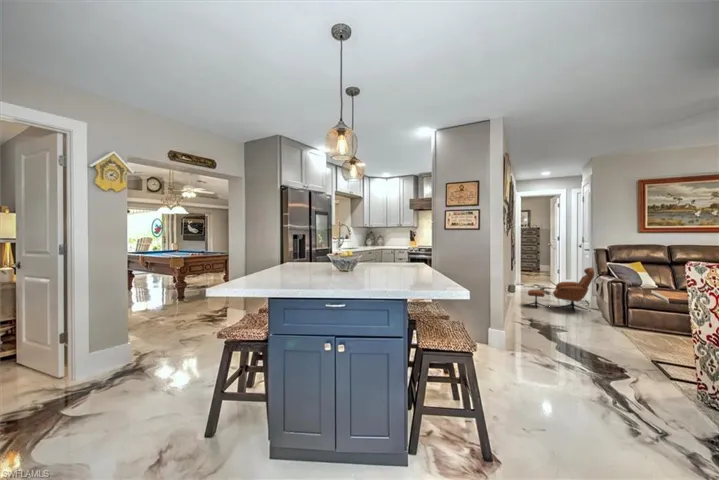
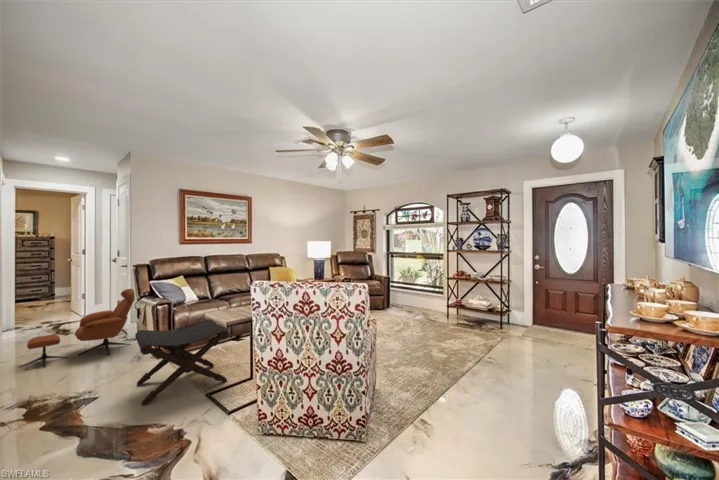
footstool: none [591,296,679,360] -> present [135,319,228,405]

